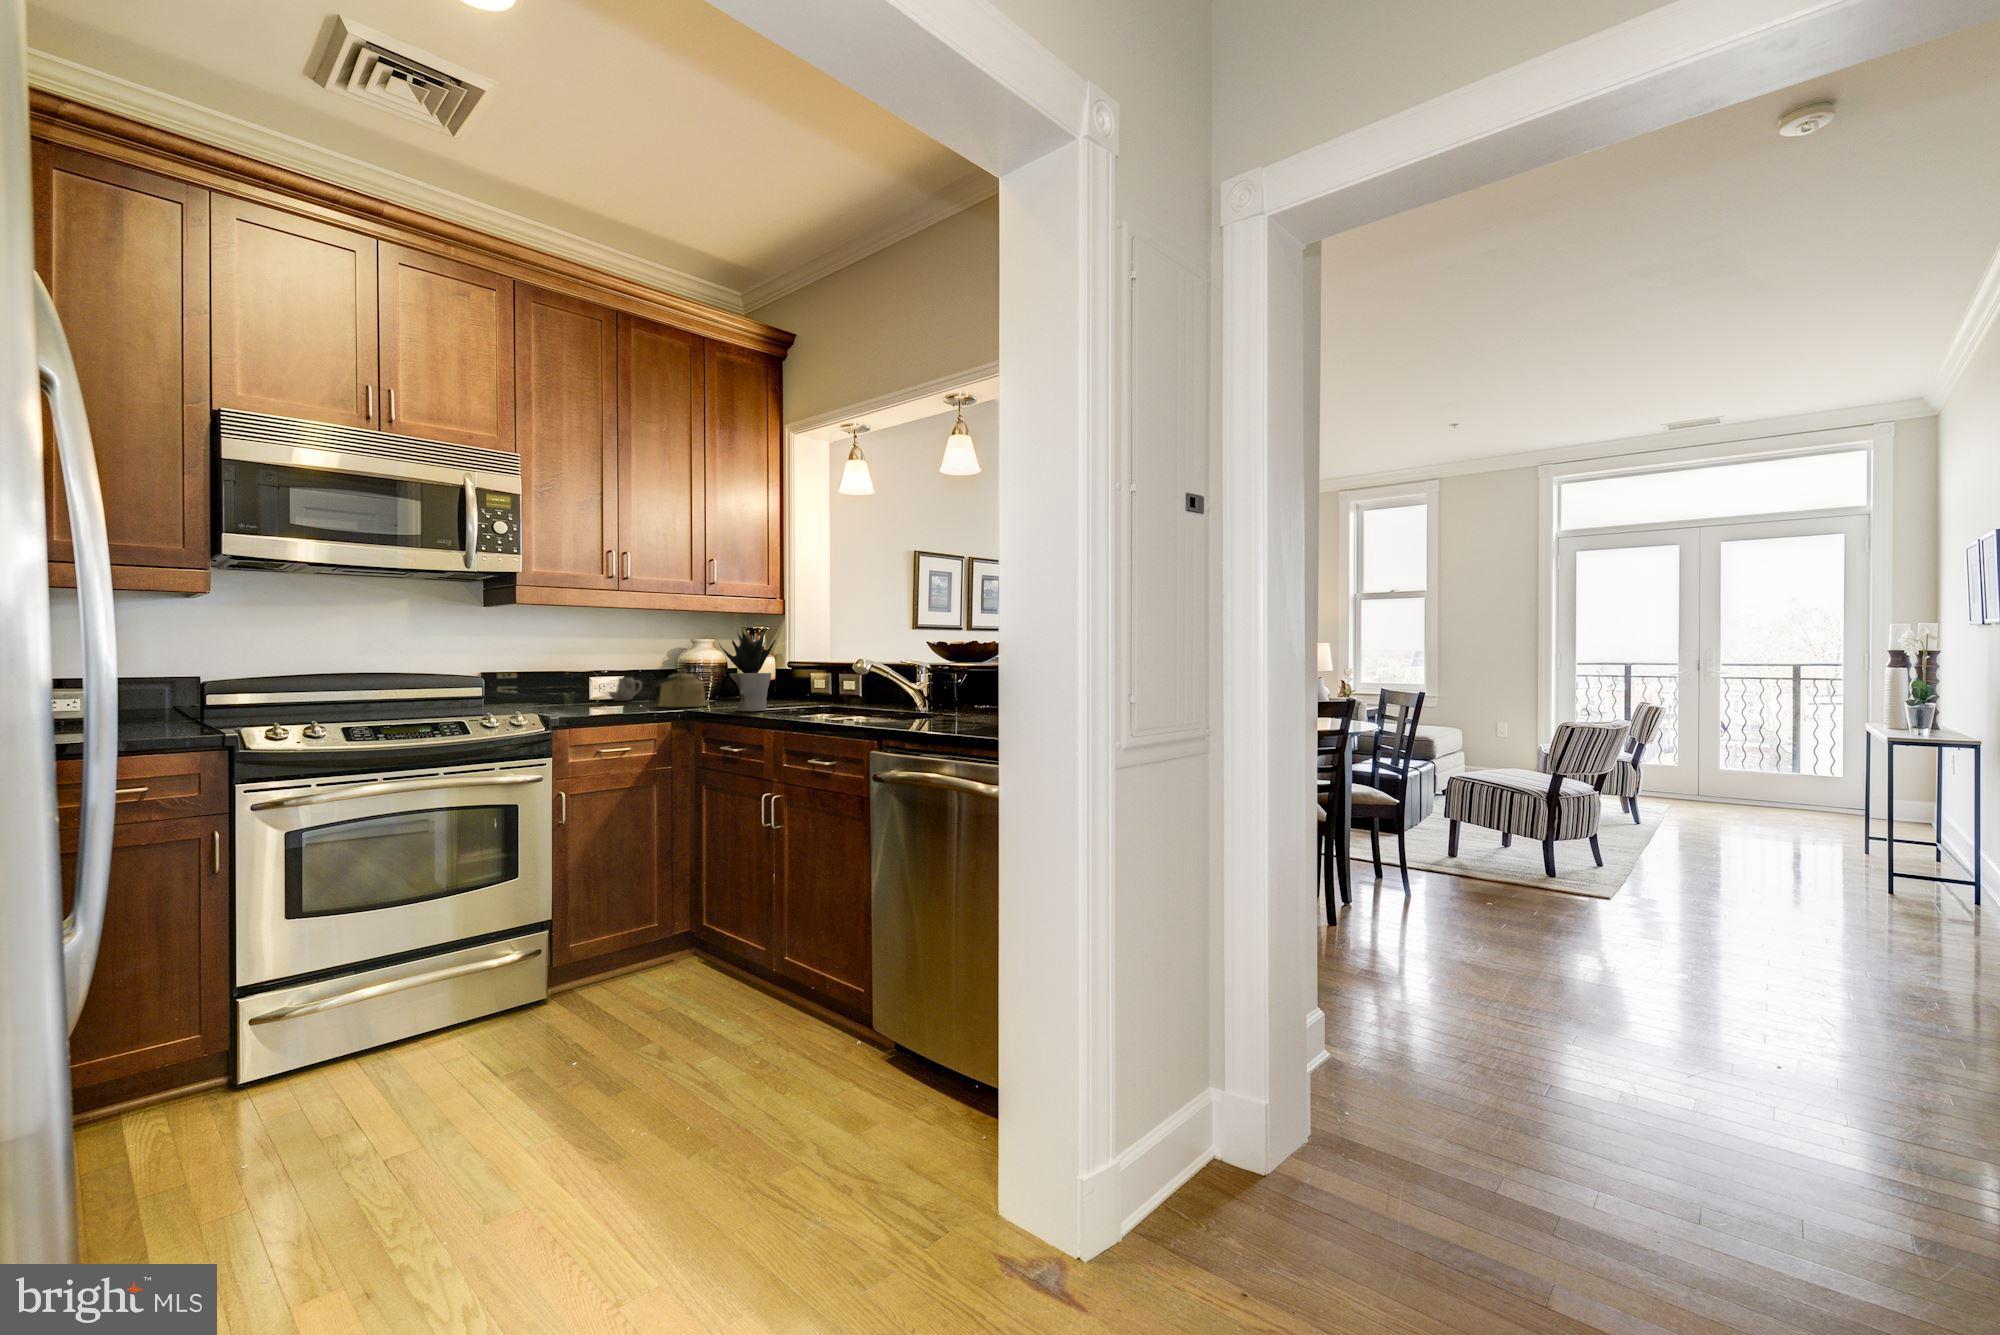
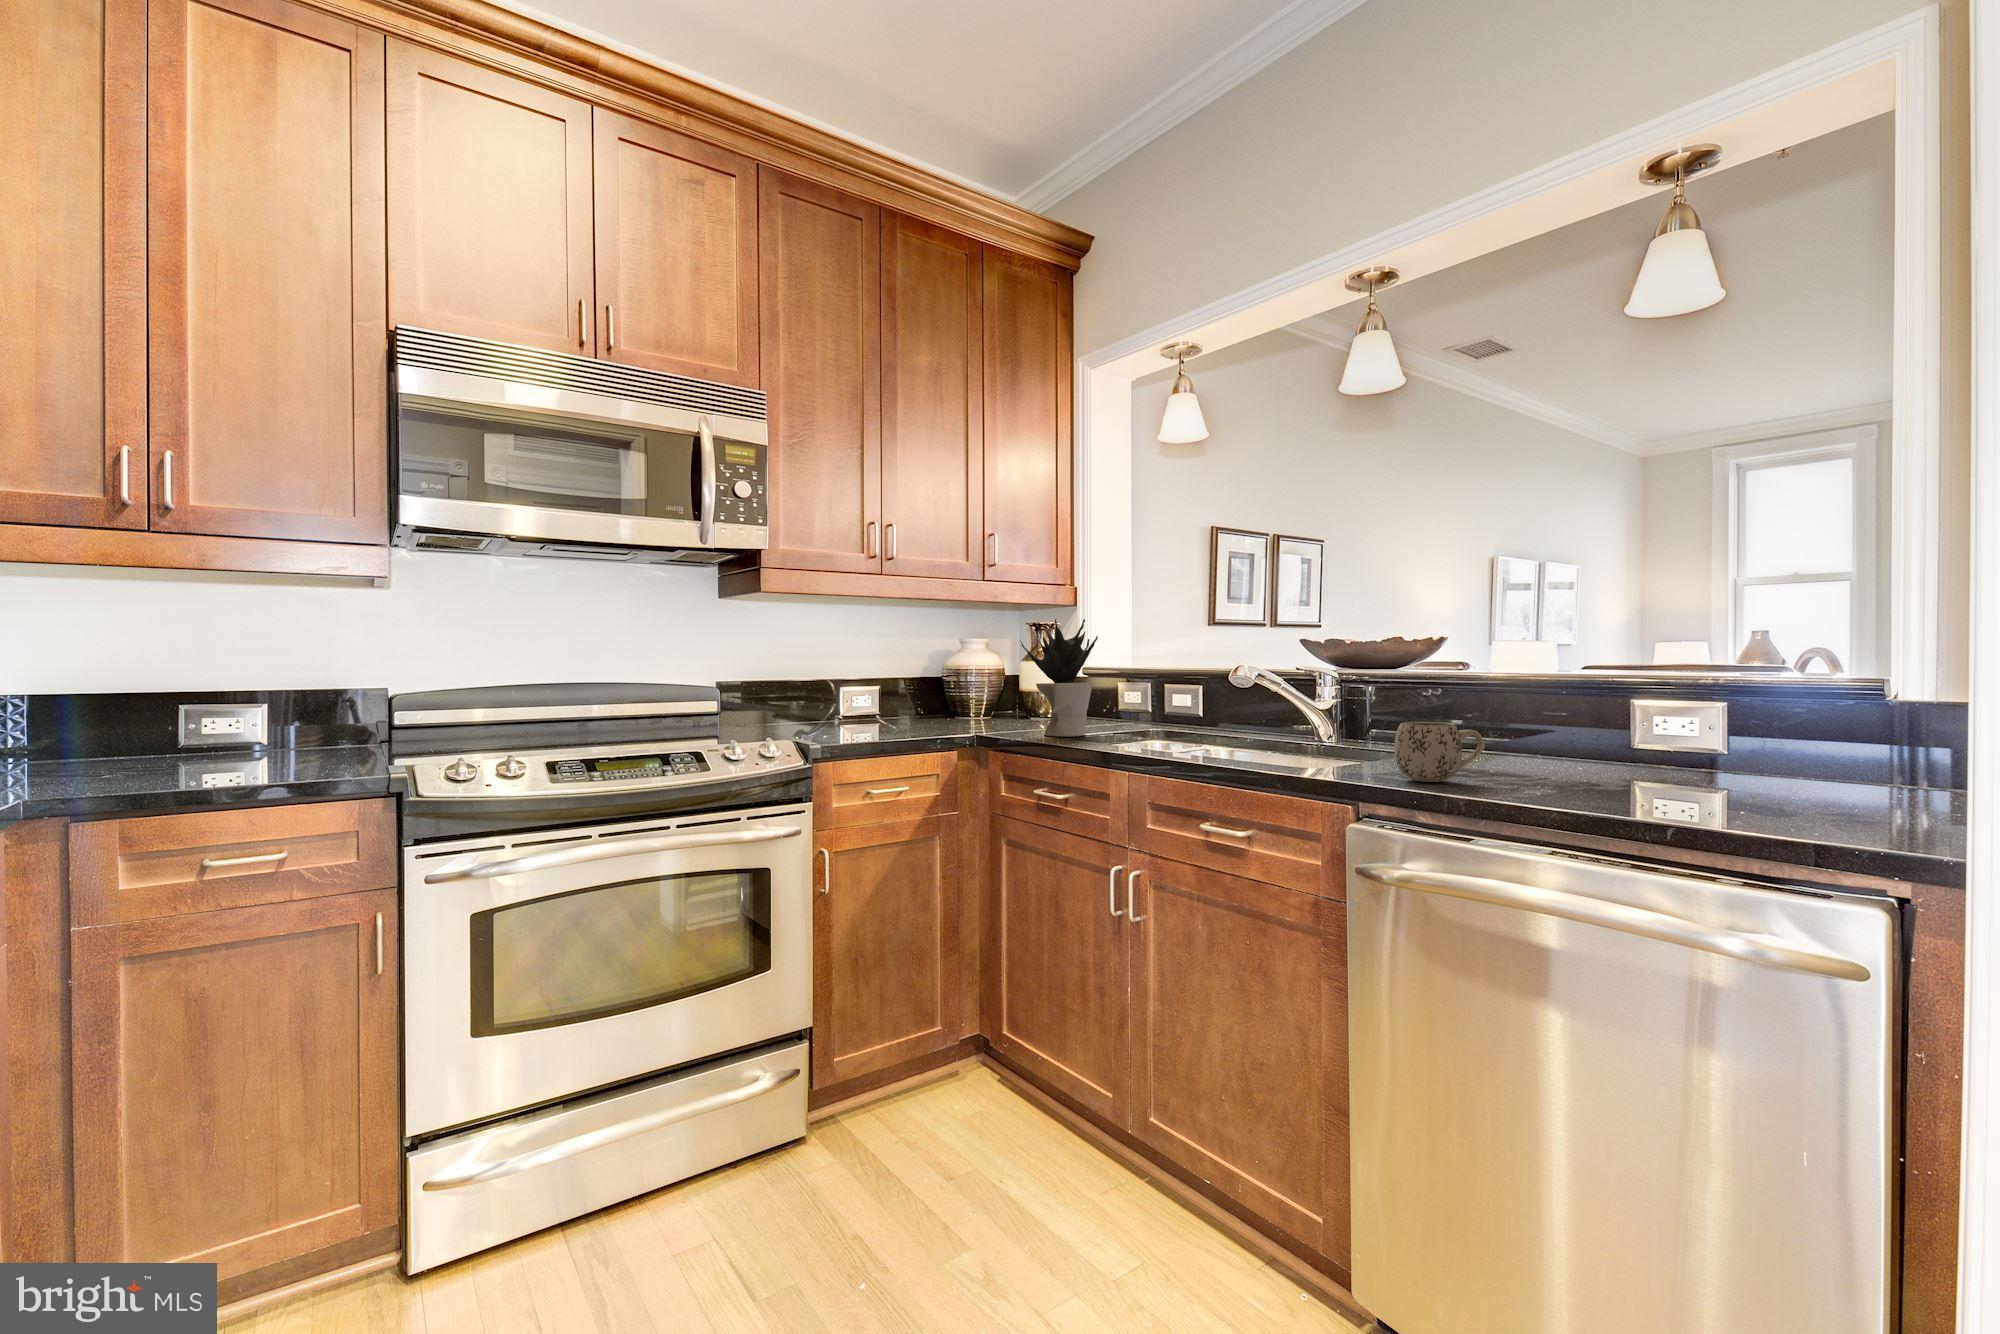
kettle: present [653,669,707,707] -> none [926,678,995,729]
mug: present [609,677,642,701] -> present [1394,722,1485,782]

